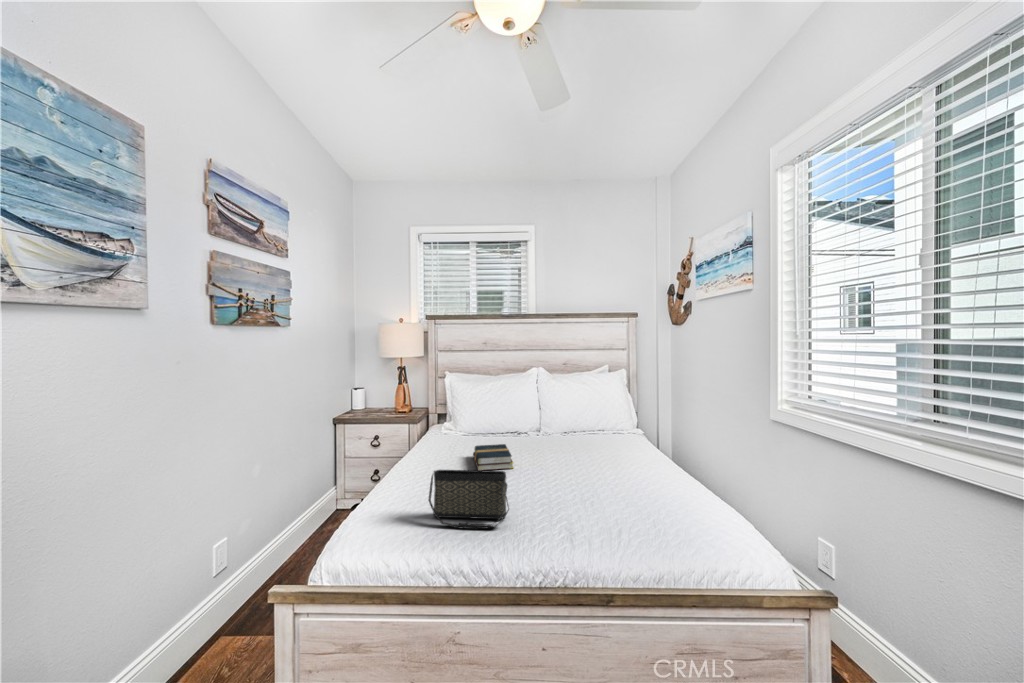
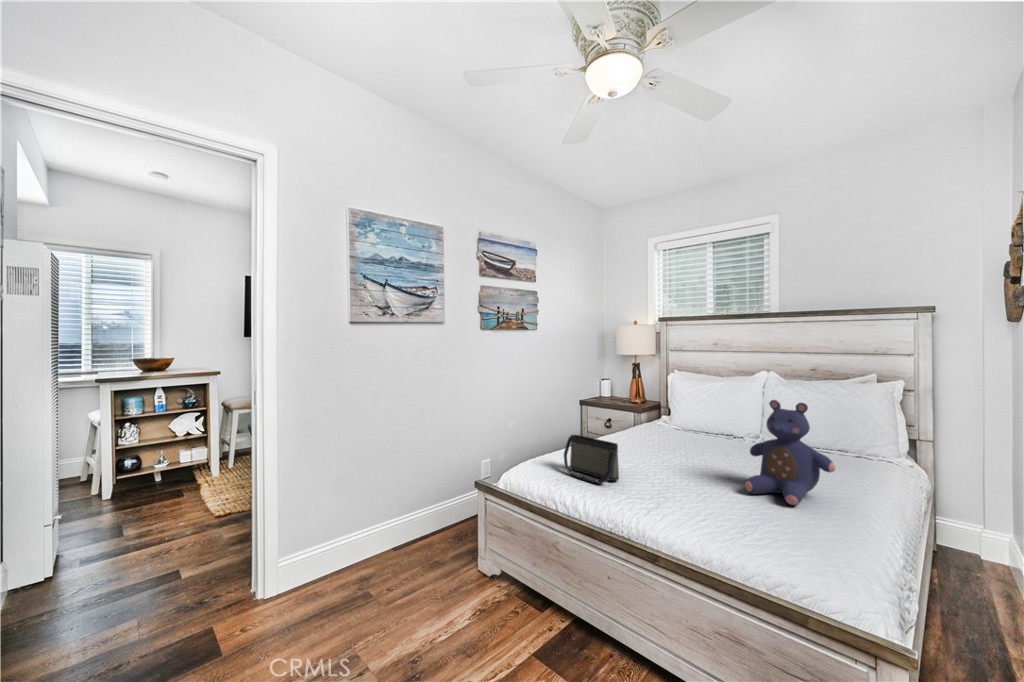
teddy bear: none [596,400,665,493] -> present [745,400,835,505]
hardback book: present [473,444,513,471] -> none [641,434,685,457]

